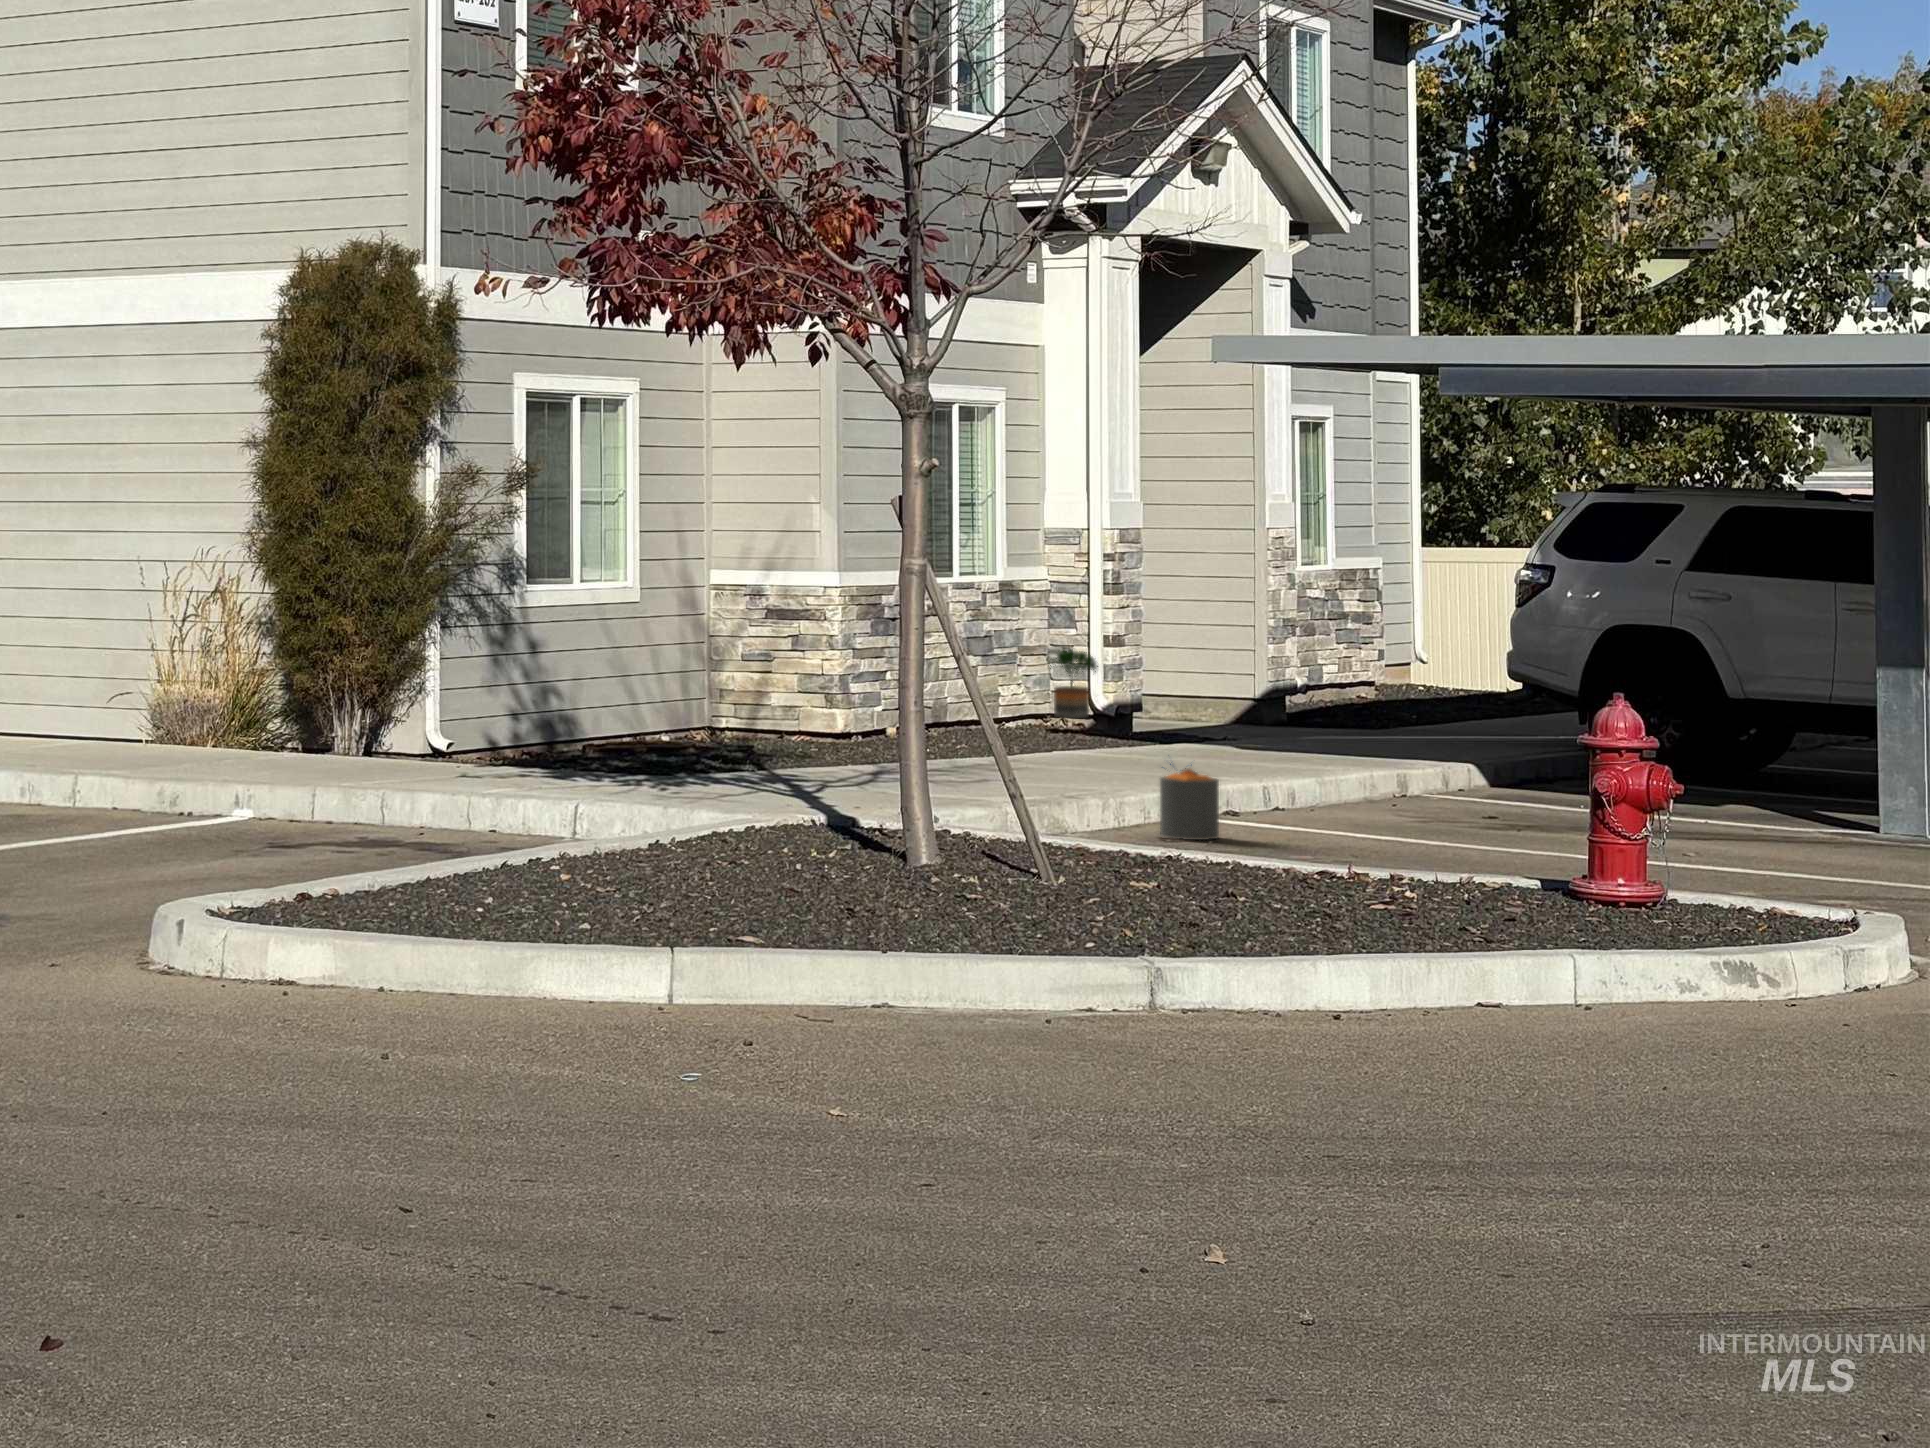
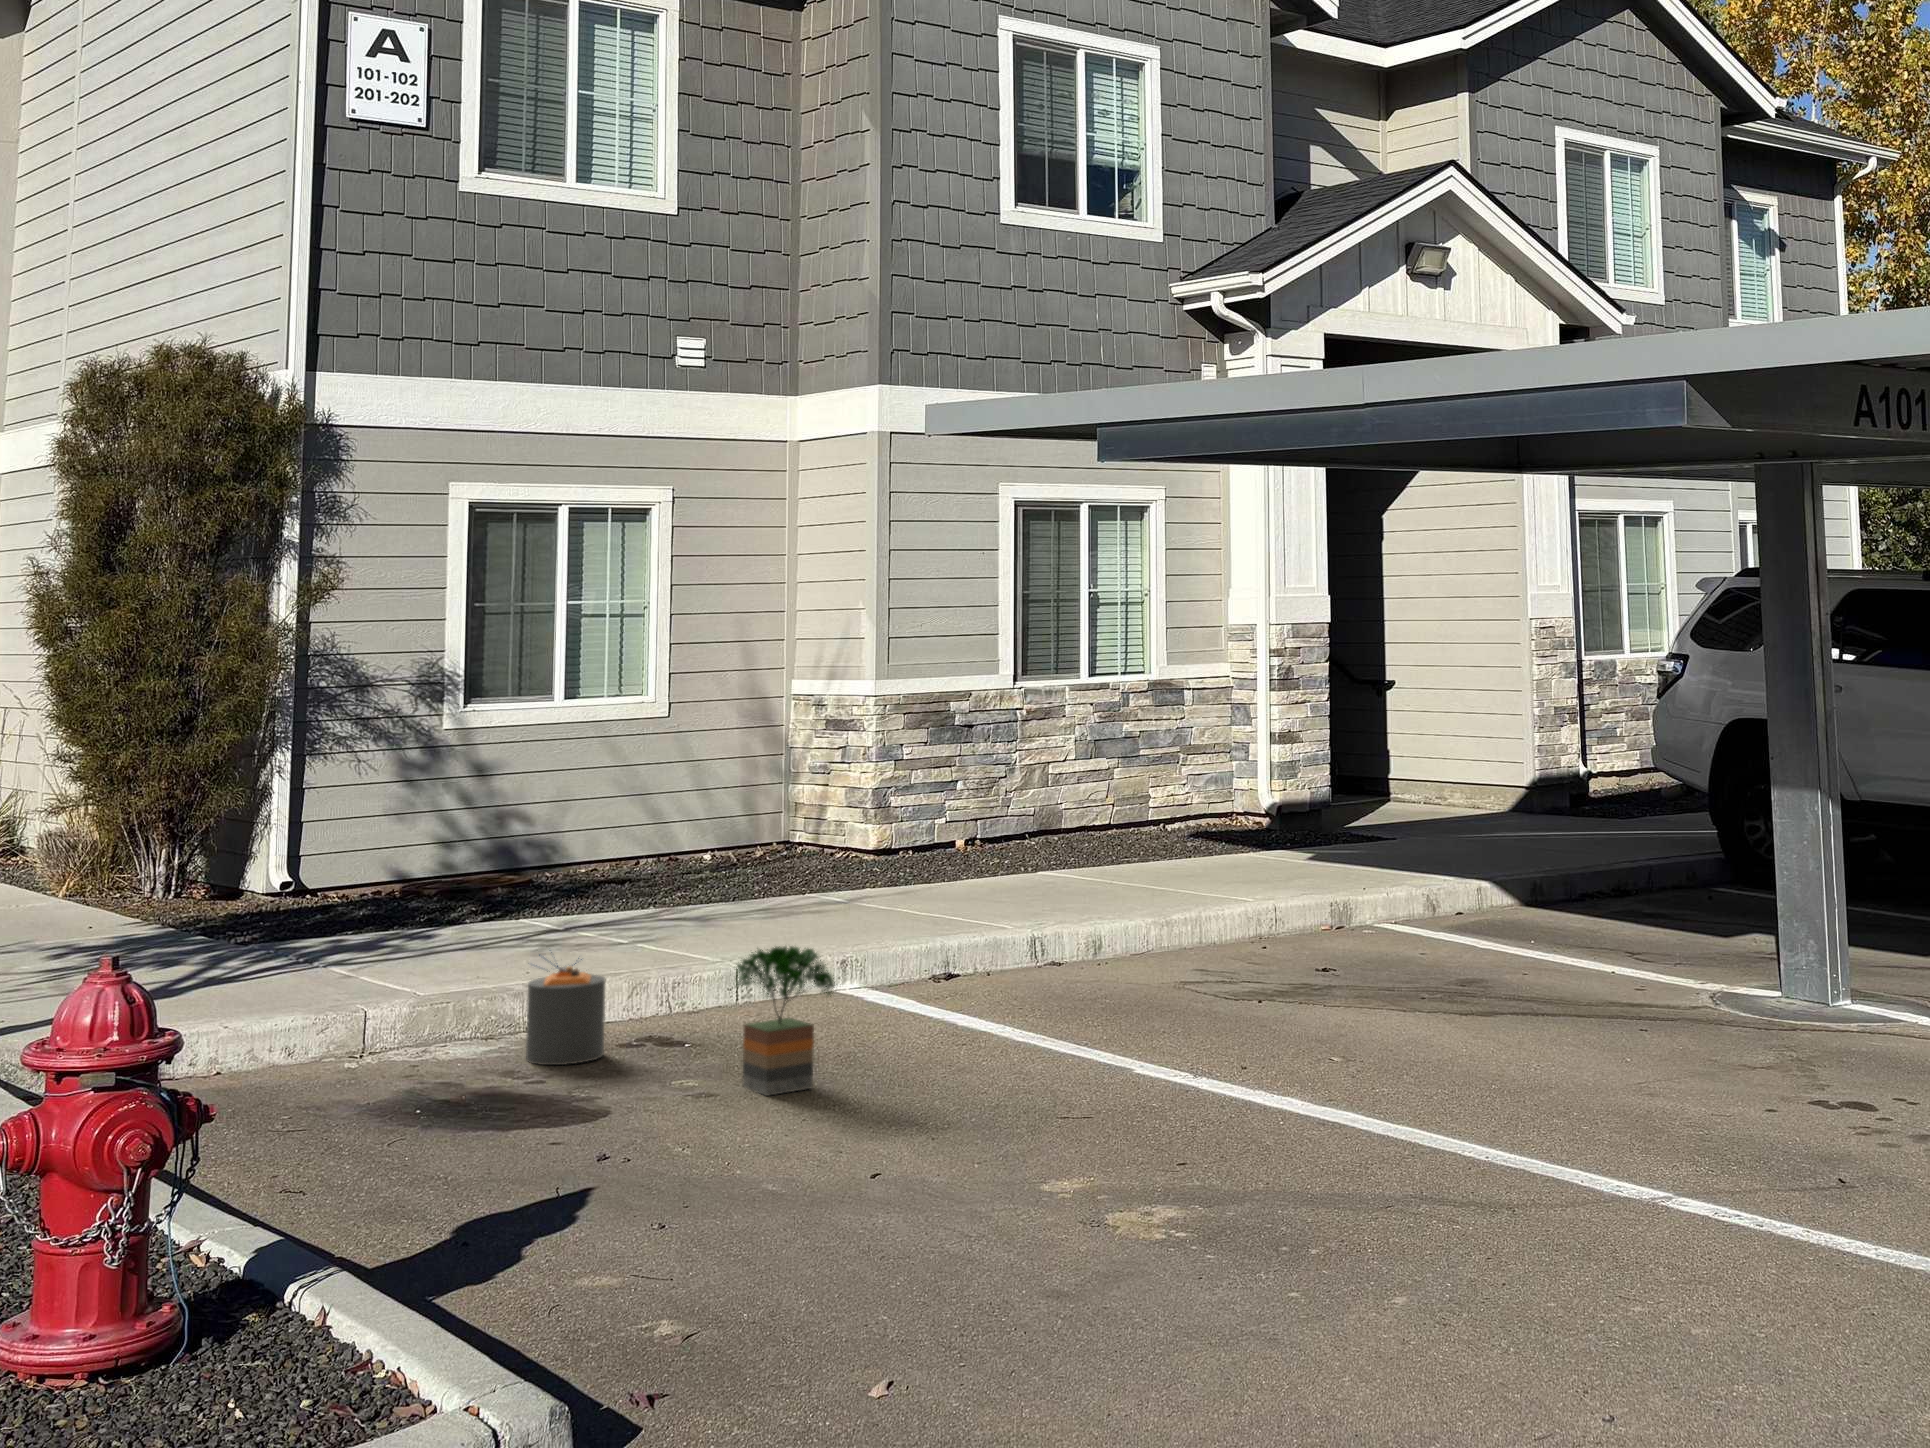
potted tree: present [1048,650,1098,718] -> present [736,946,835,1096]

